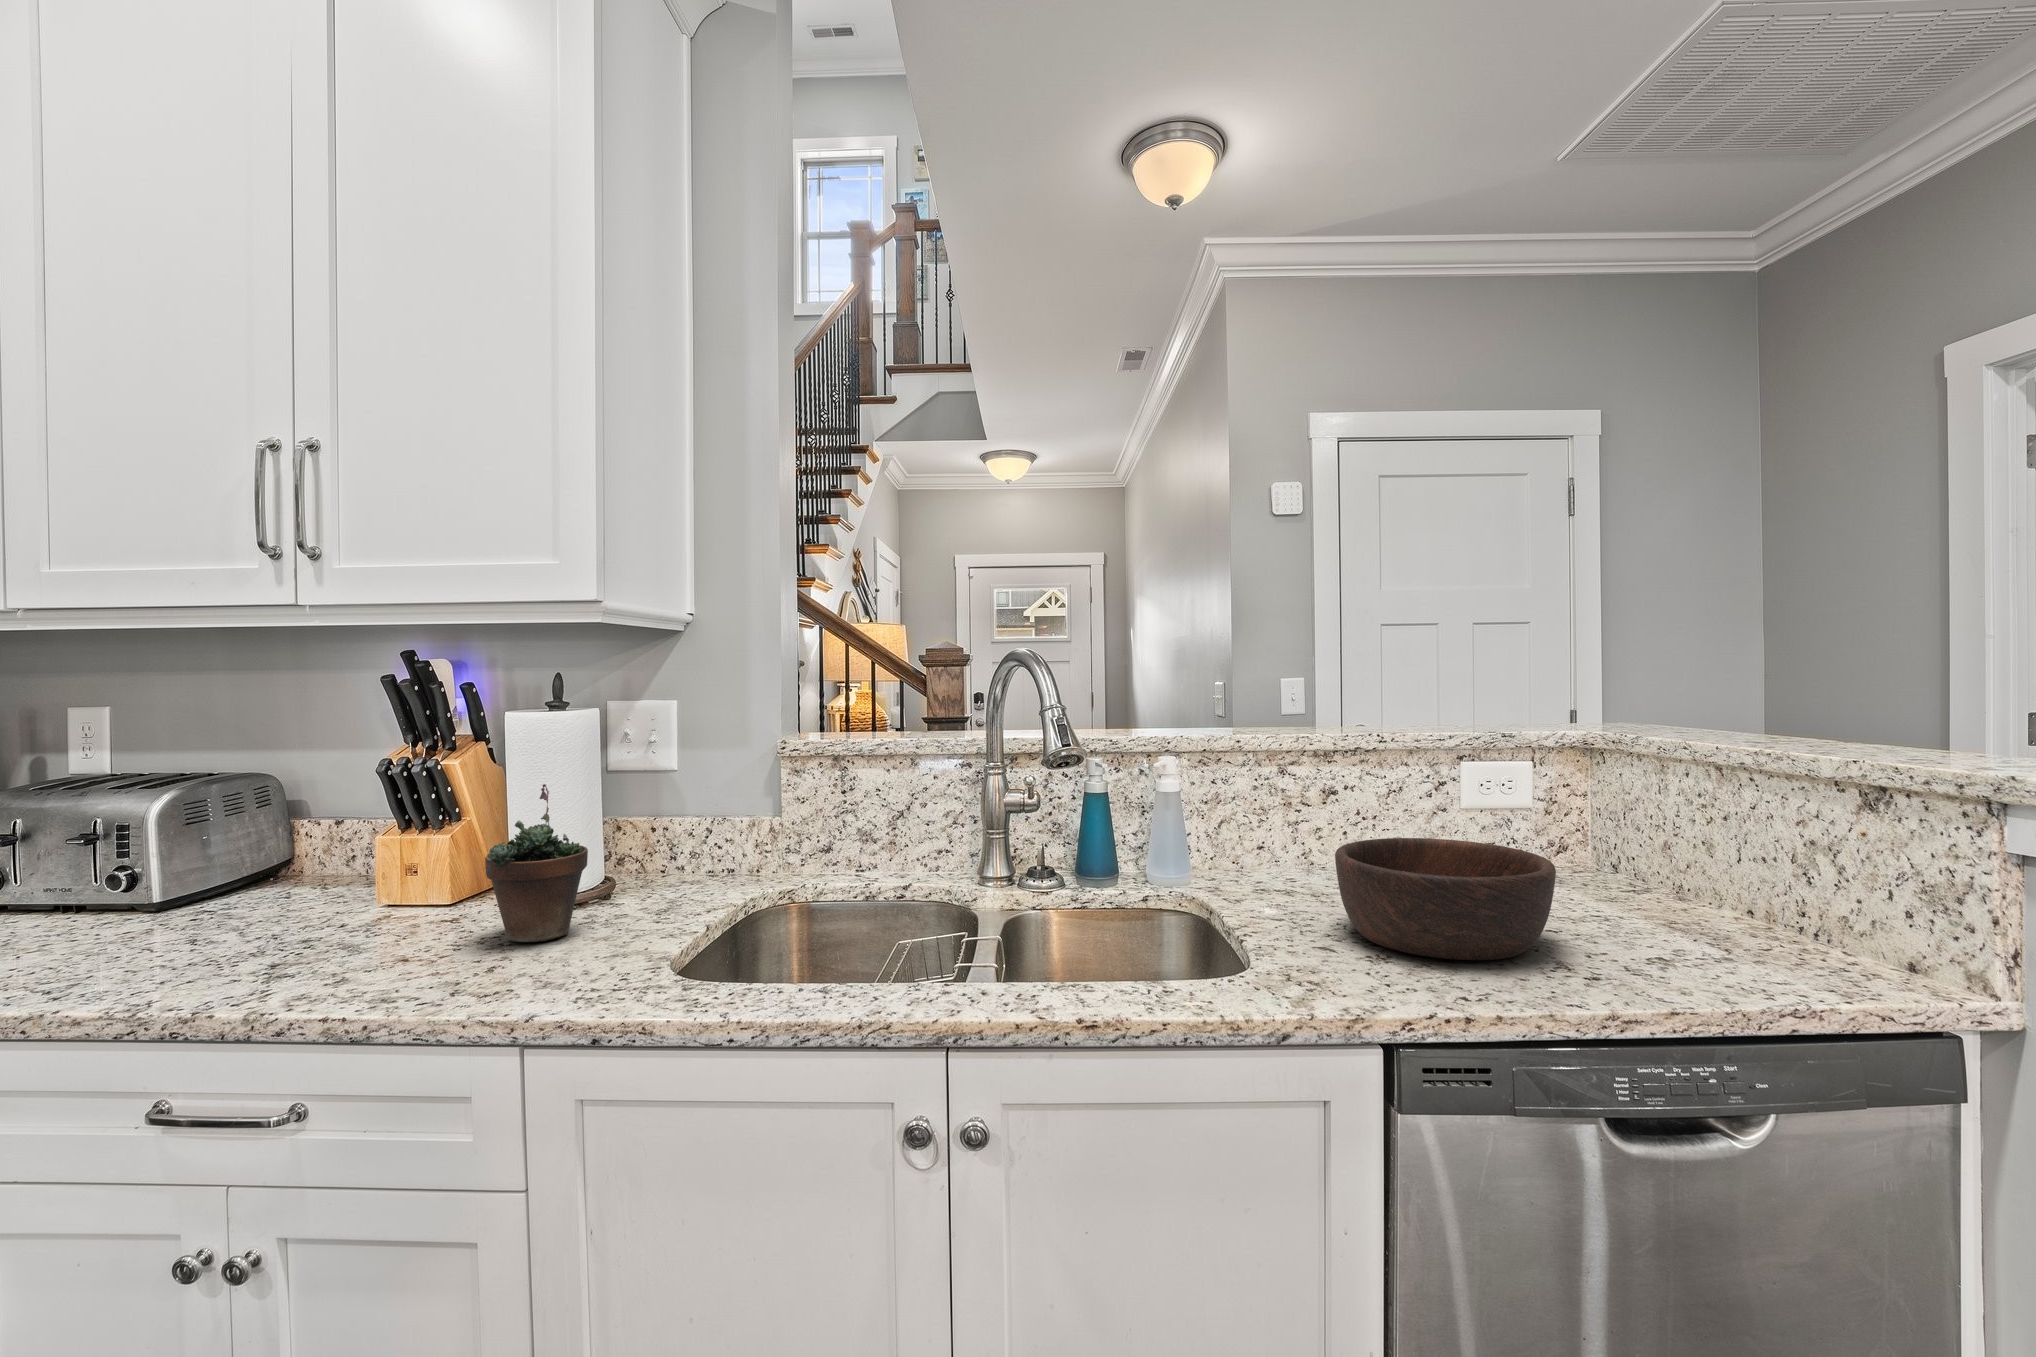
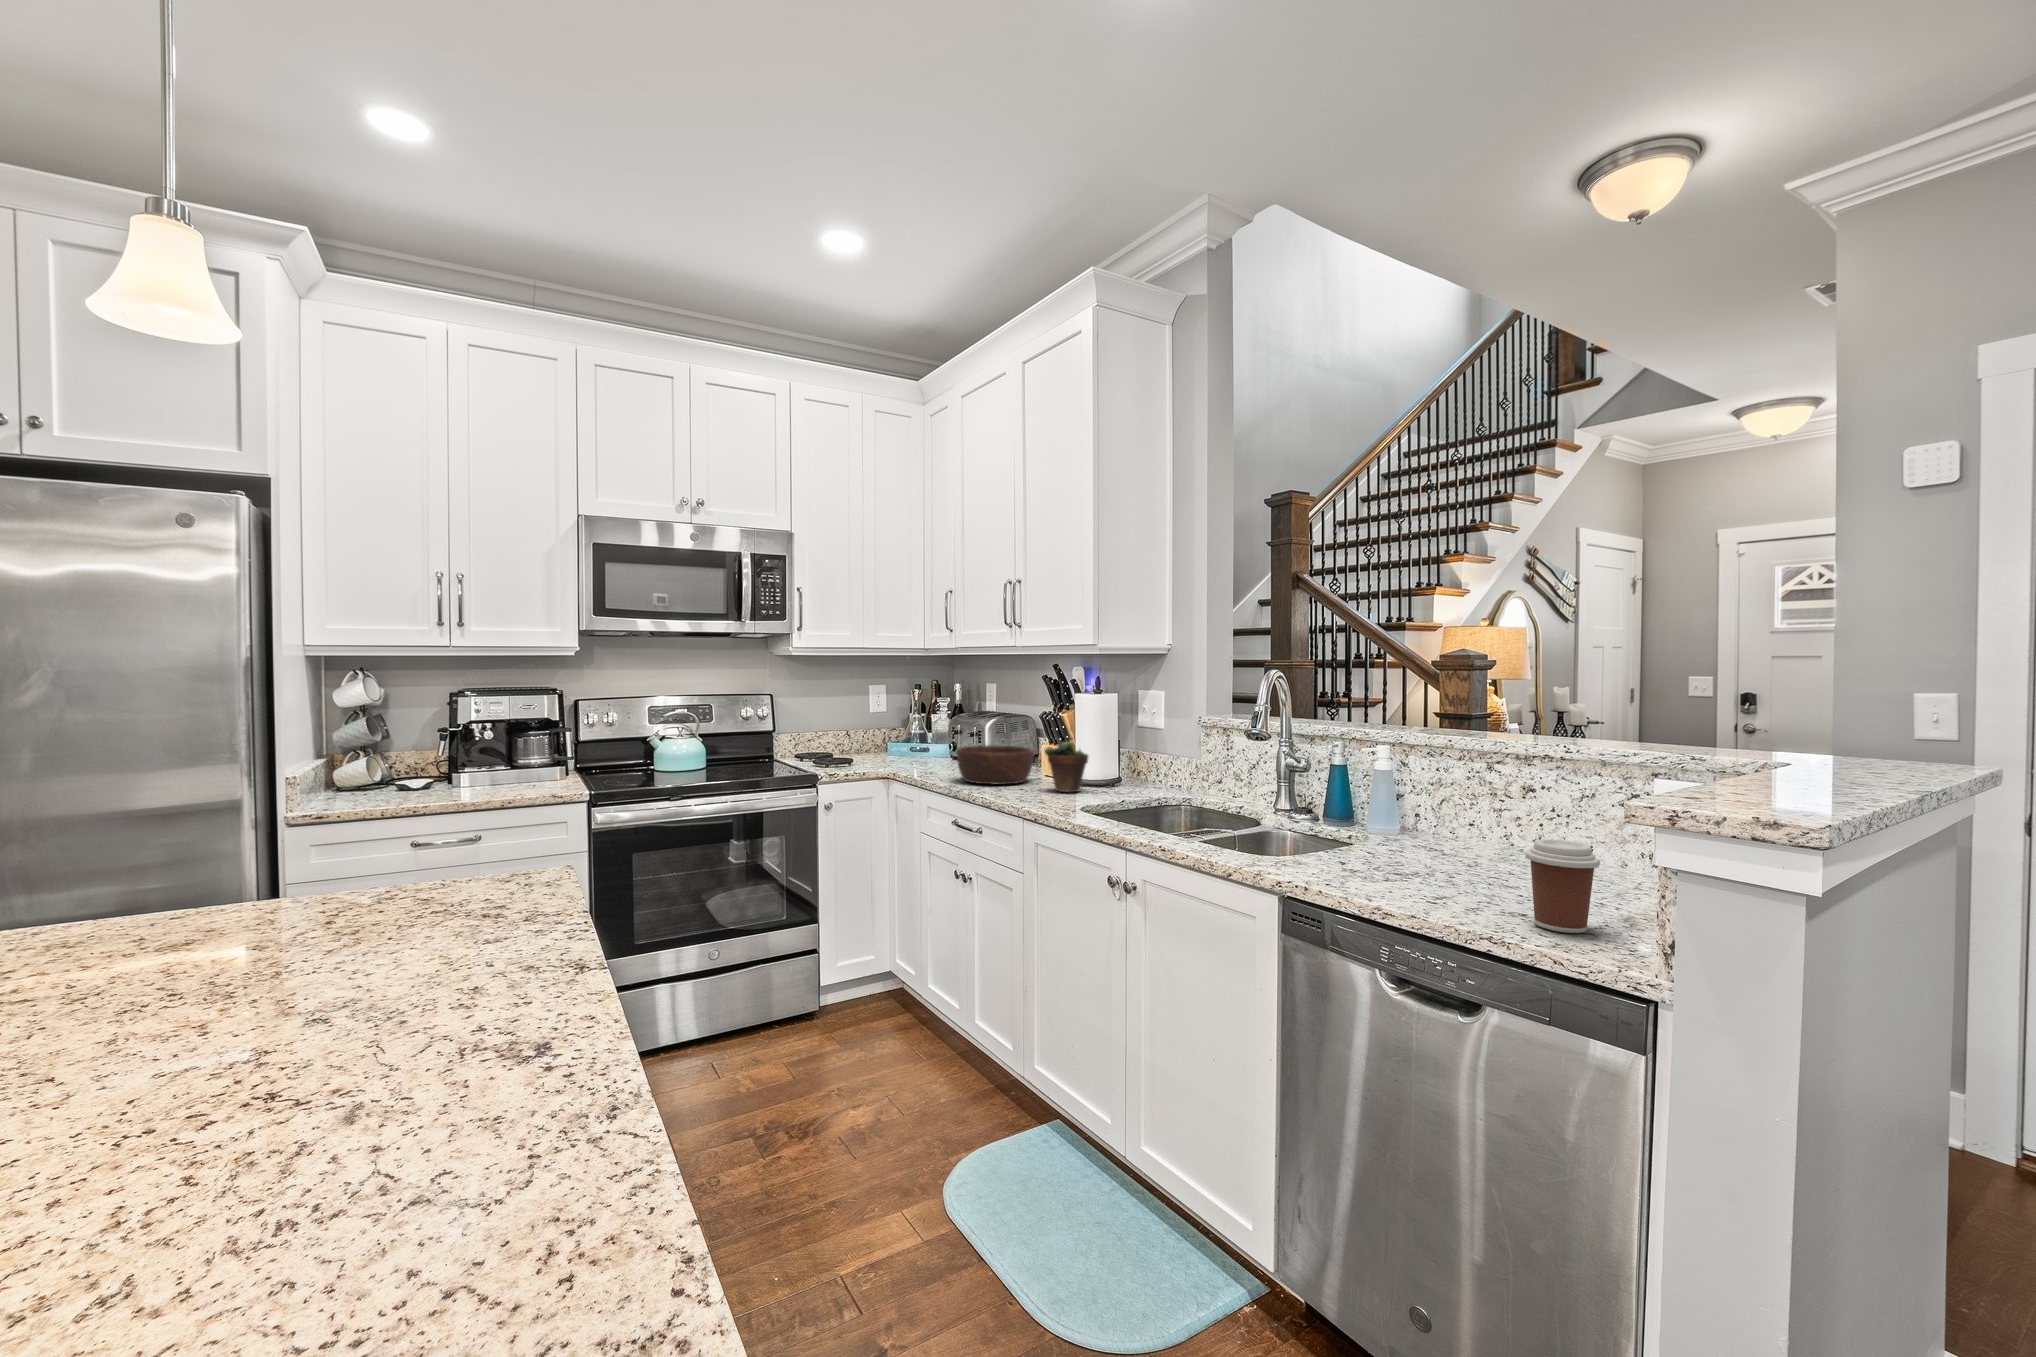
wooden bowl: present [1335,838,1556,960] -> present [956,745,1034,784]
coffee cup: none [1674,852,1775,973] -> present [1525,839,1600,933]

